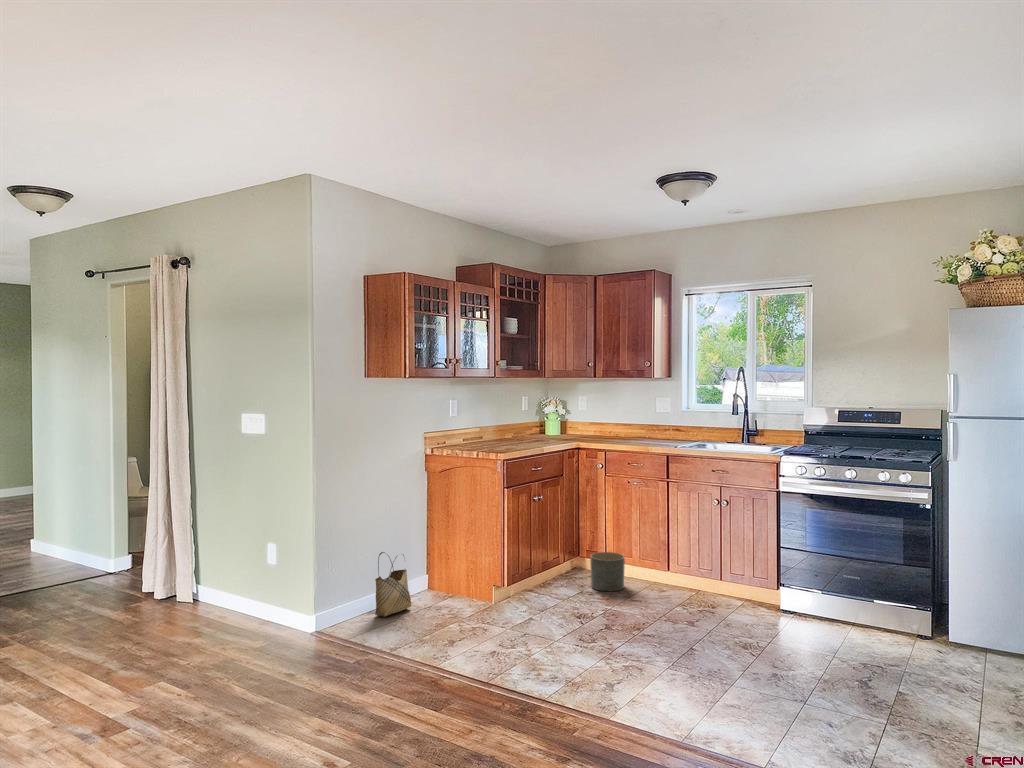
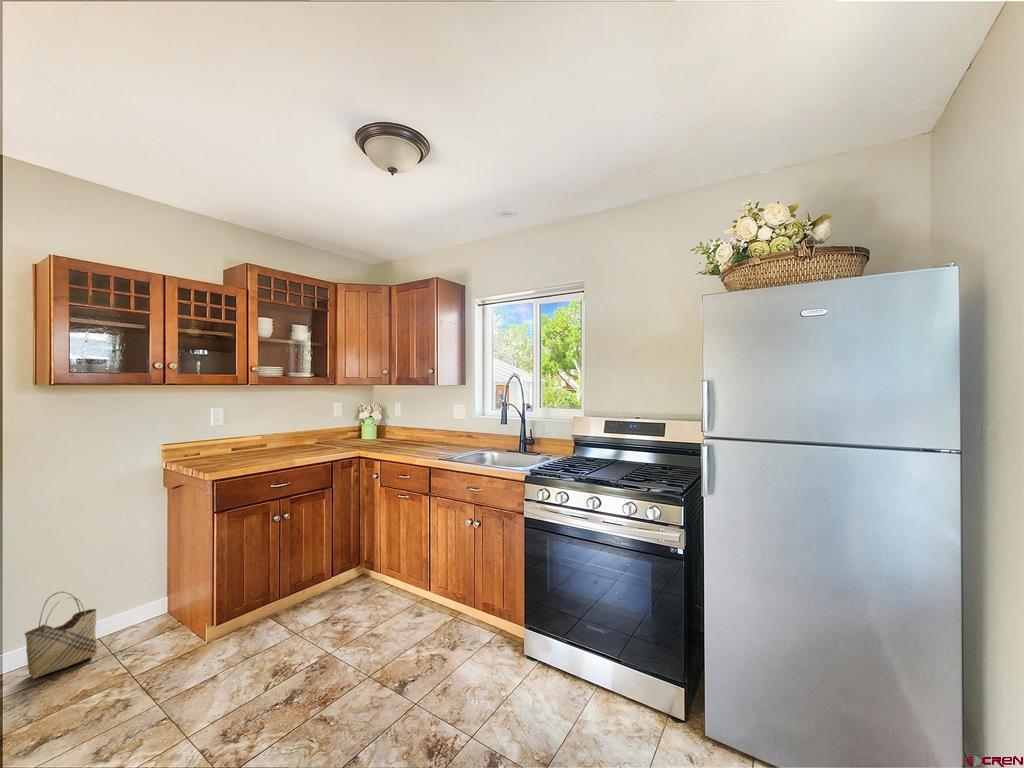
planter: present [590,552,625,591] -> none [347,569,385,618]

